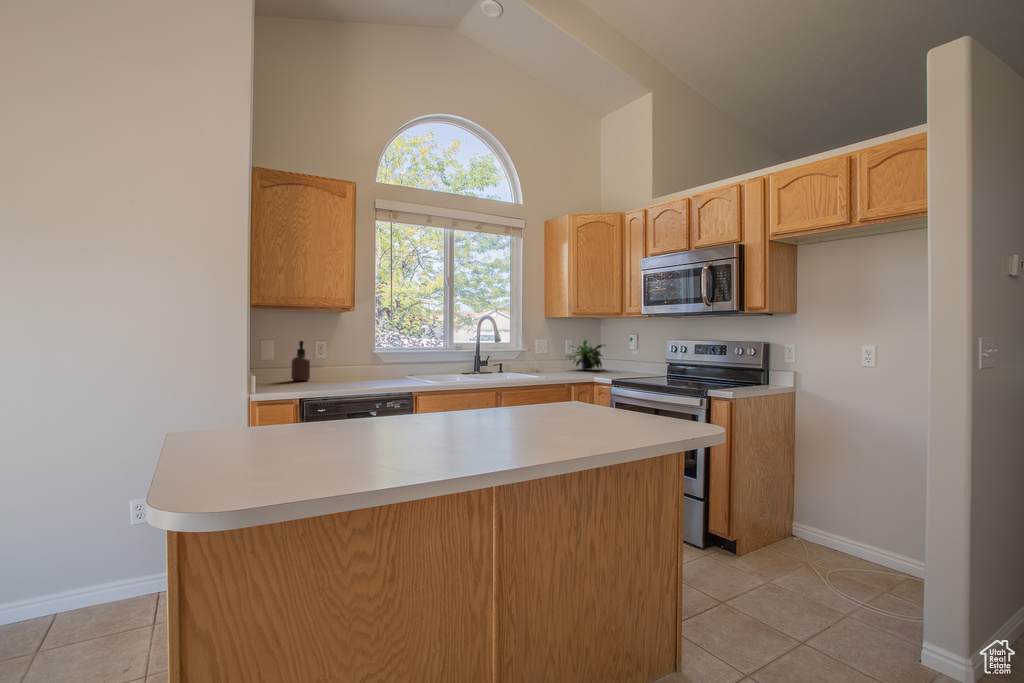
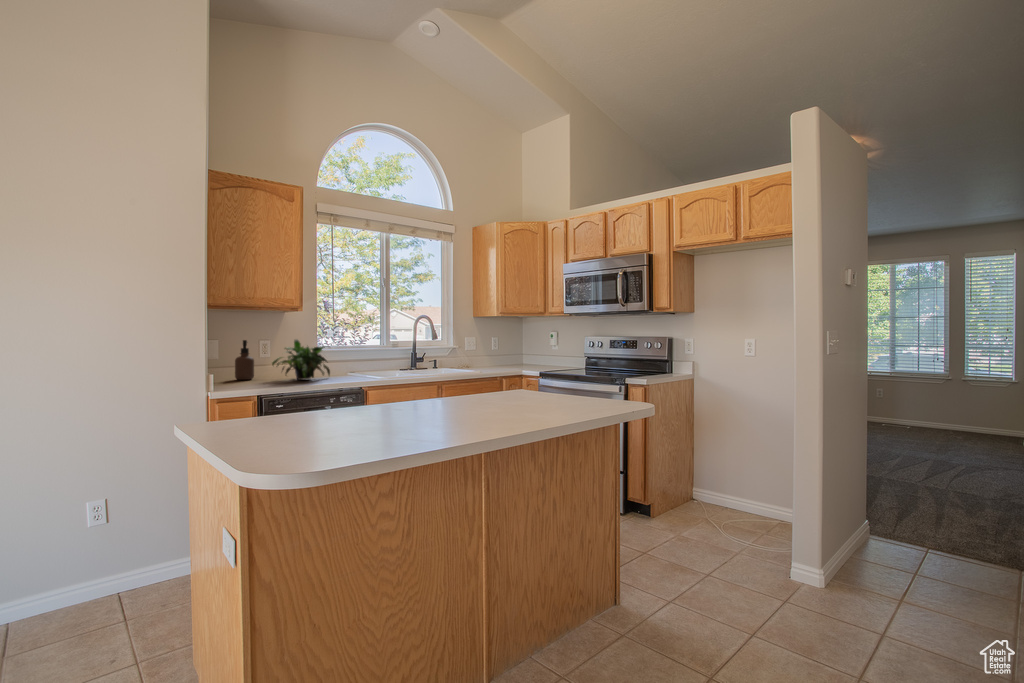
potted plant: present [566,339,605,370] -> present [272,339,330,380]

